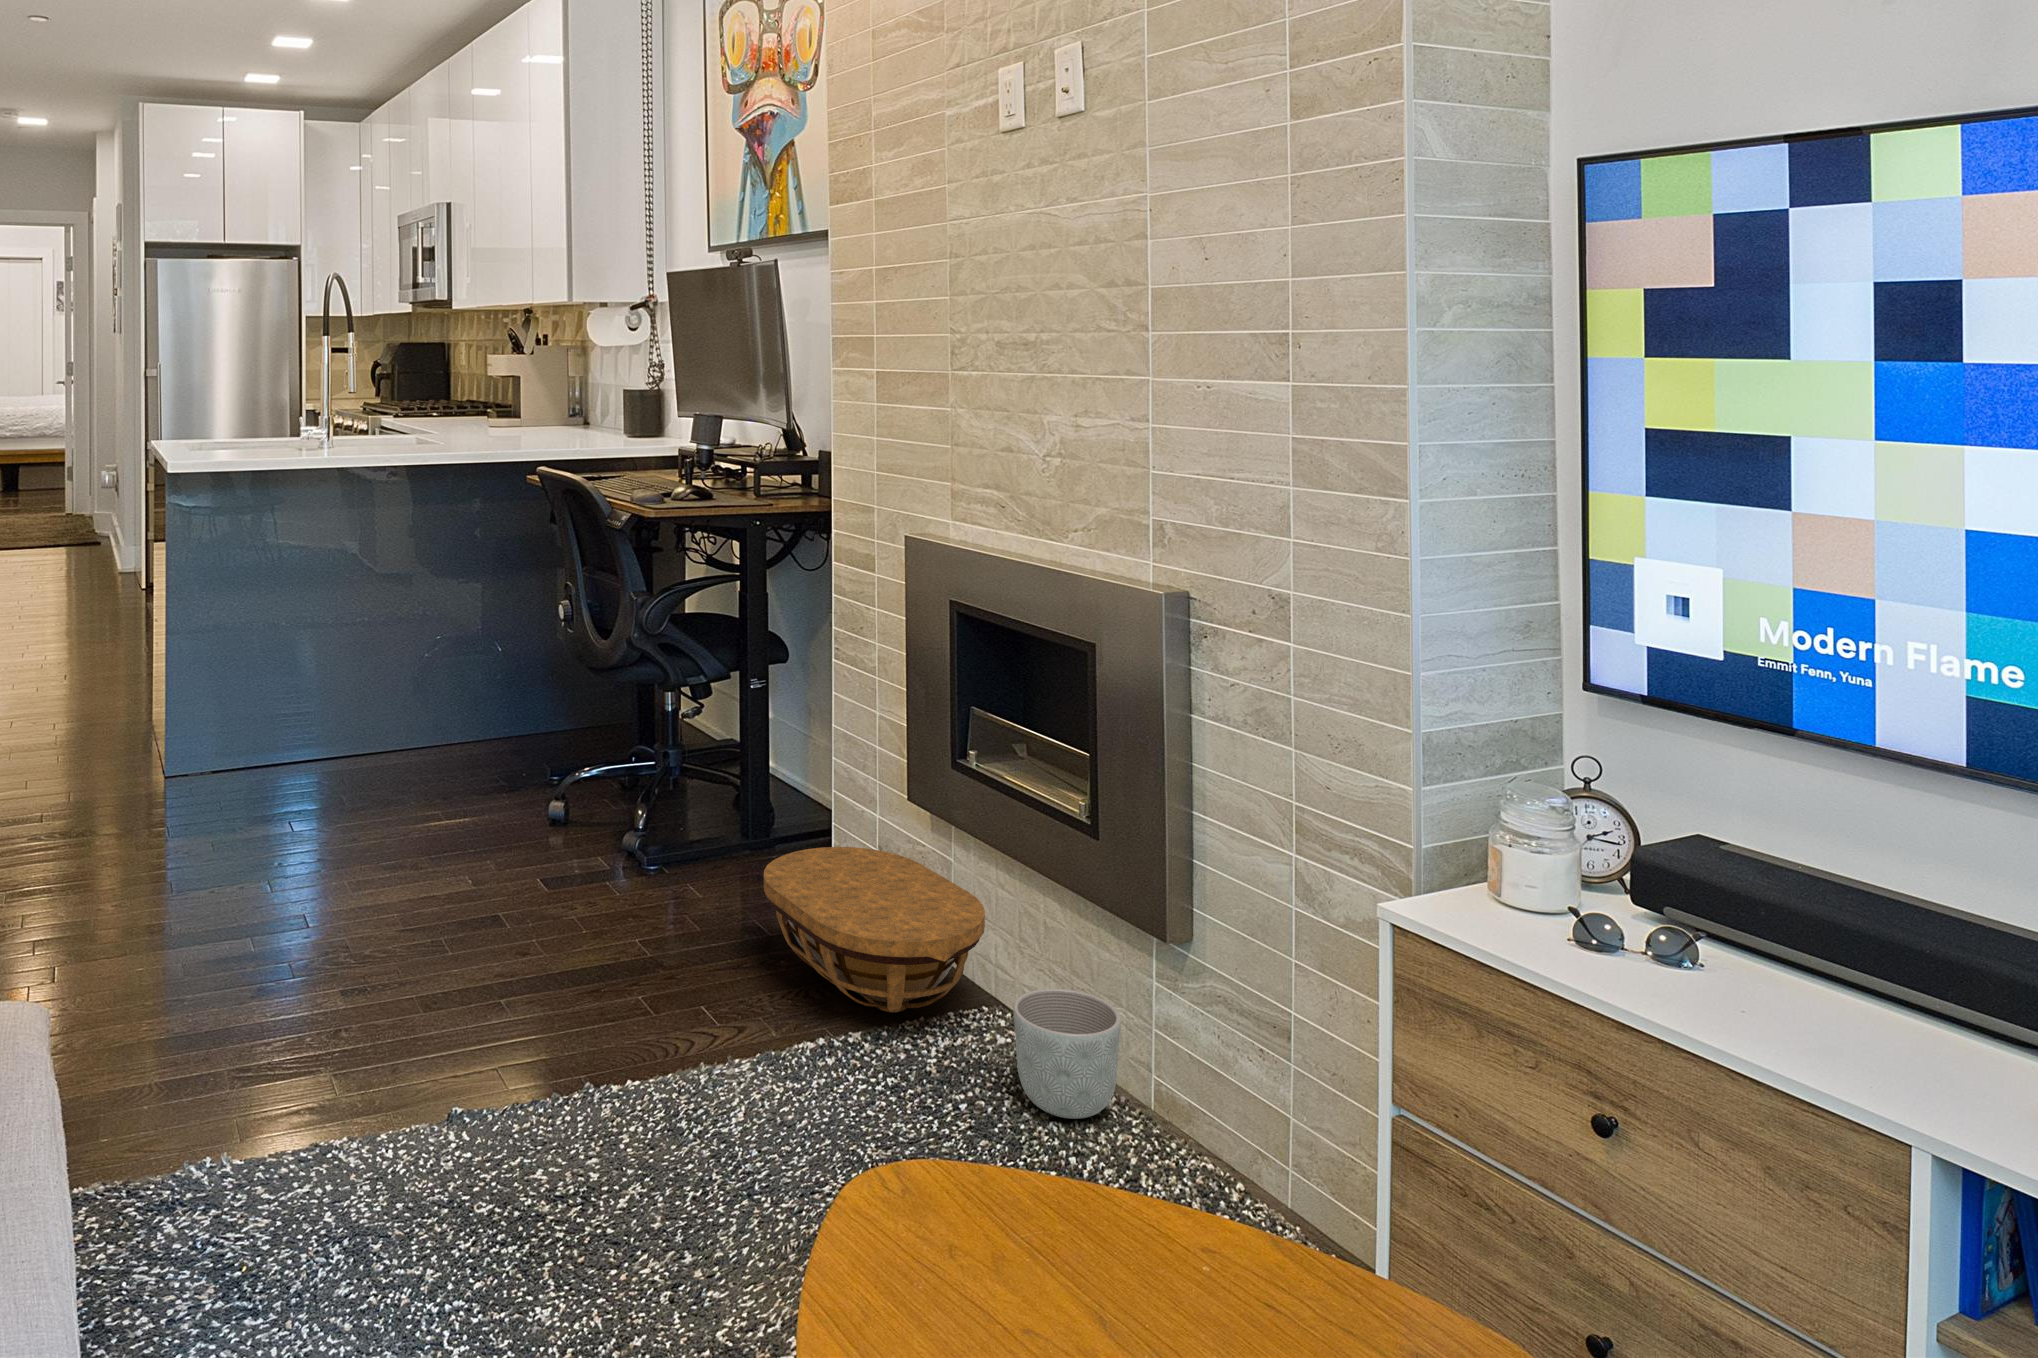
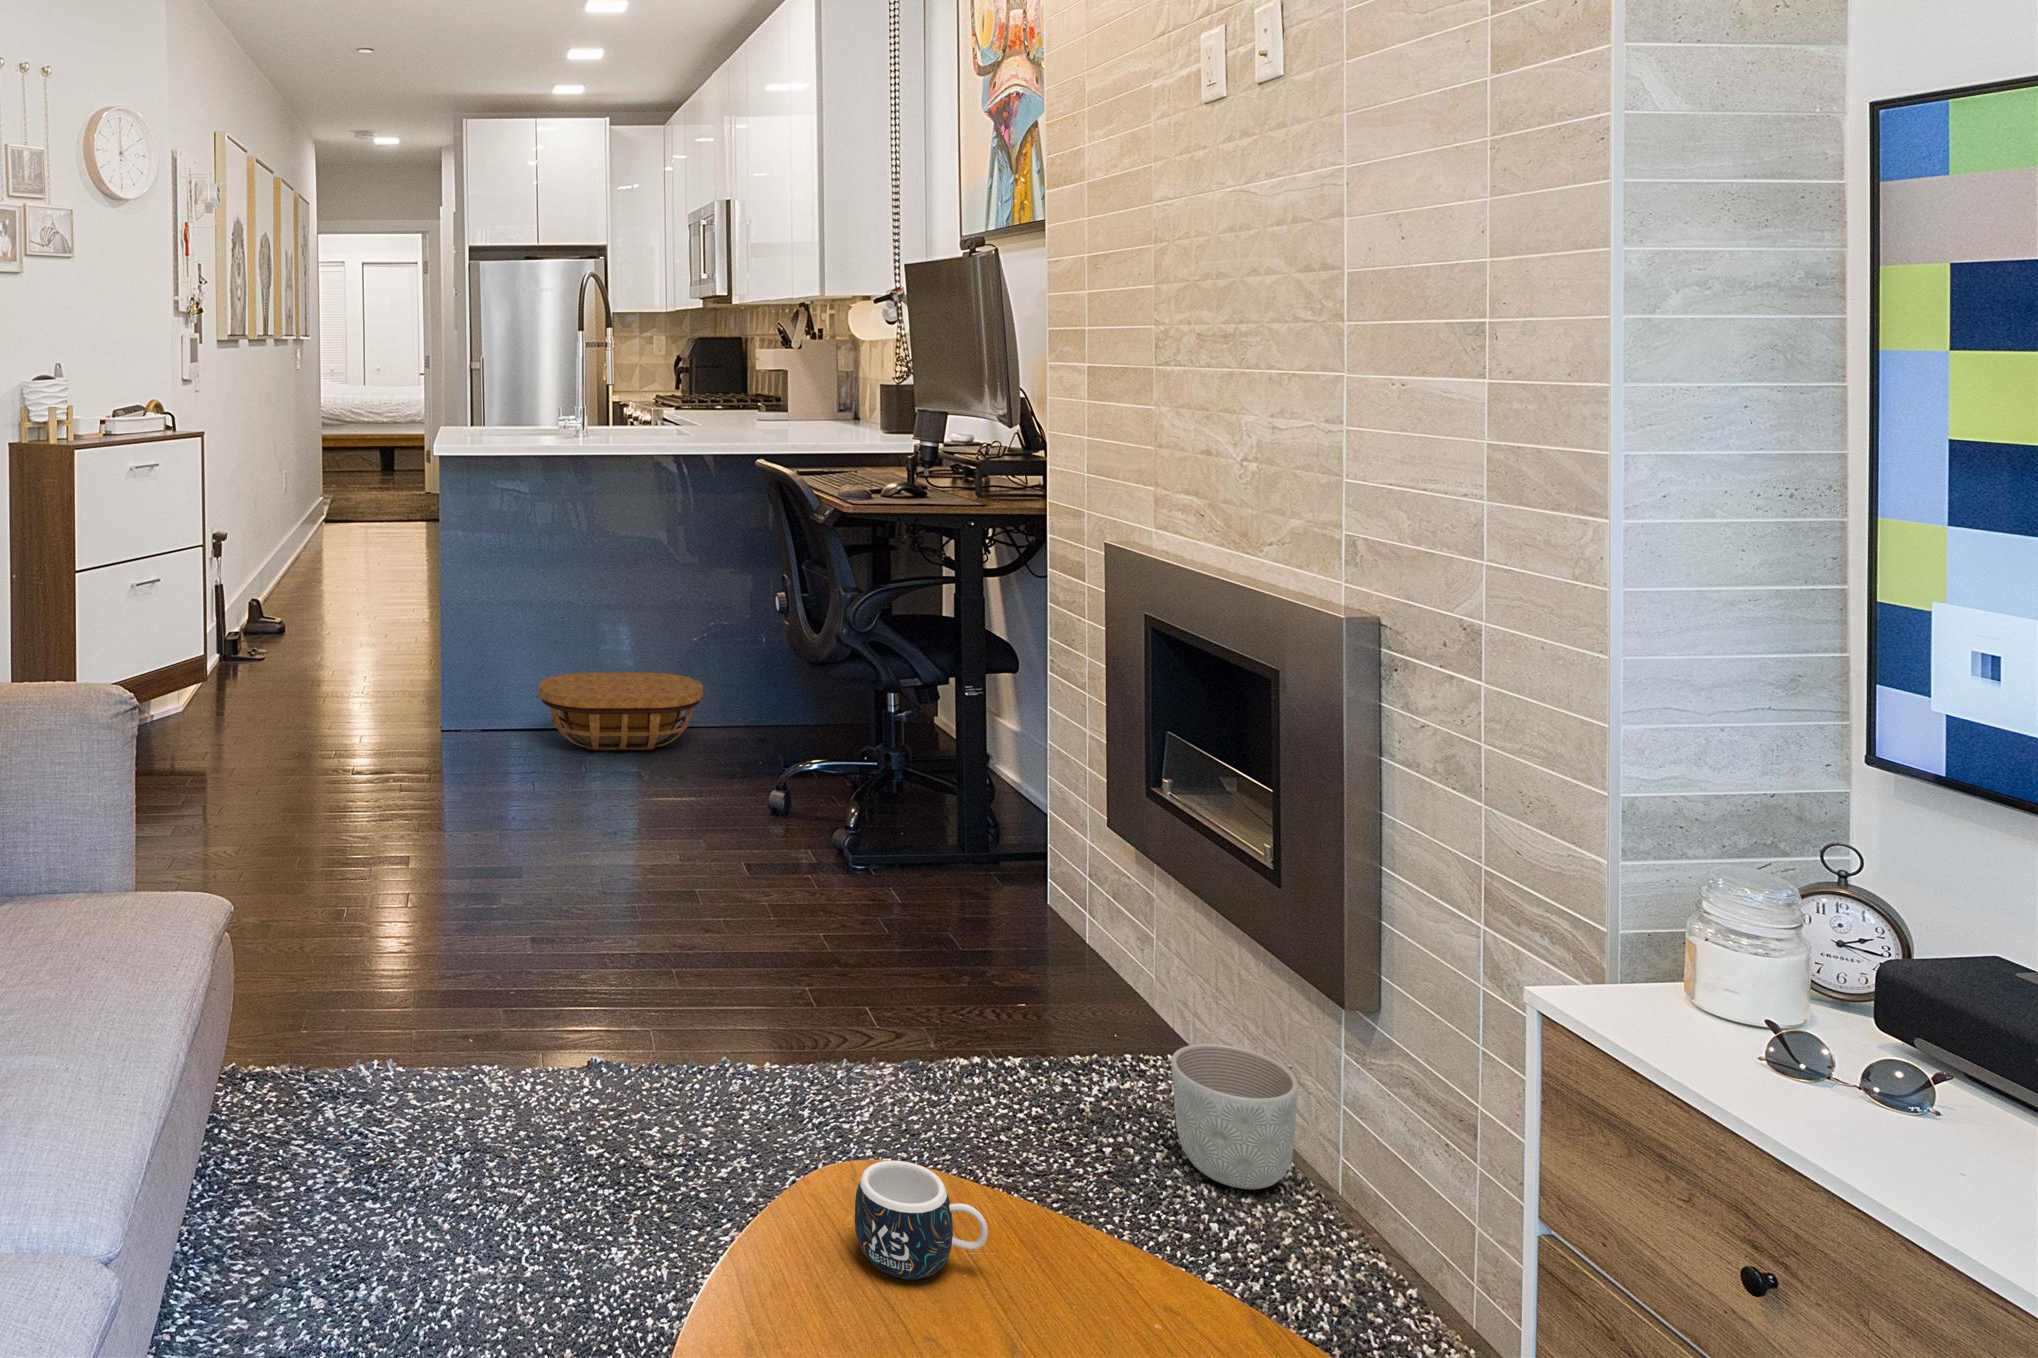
basket: present [764,847,985,1012] -> present [538,672,703,750]
mug: none [915,1155,1044,1275] -> present [855,1161,988,1279]

